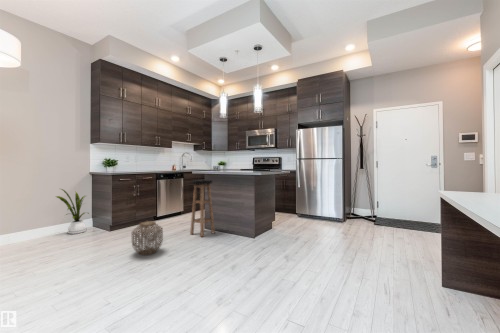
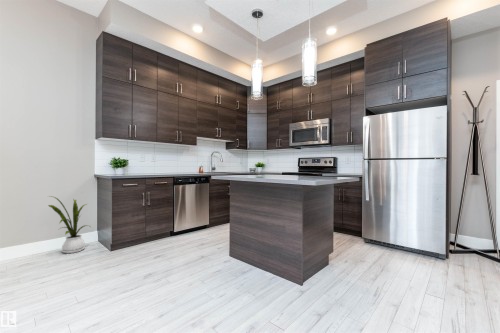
bar stool: present [190,180,215,237] -> none [207,188,242,275]
woven basket: present [132,221,163,255] -> none [108,254,158,311]

